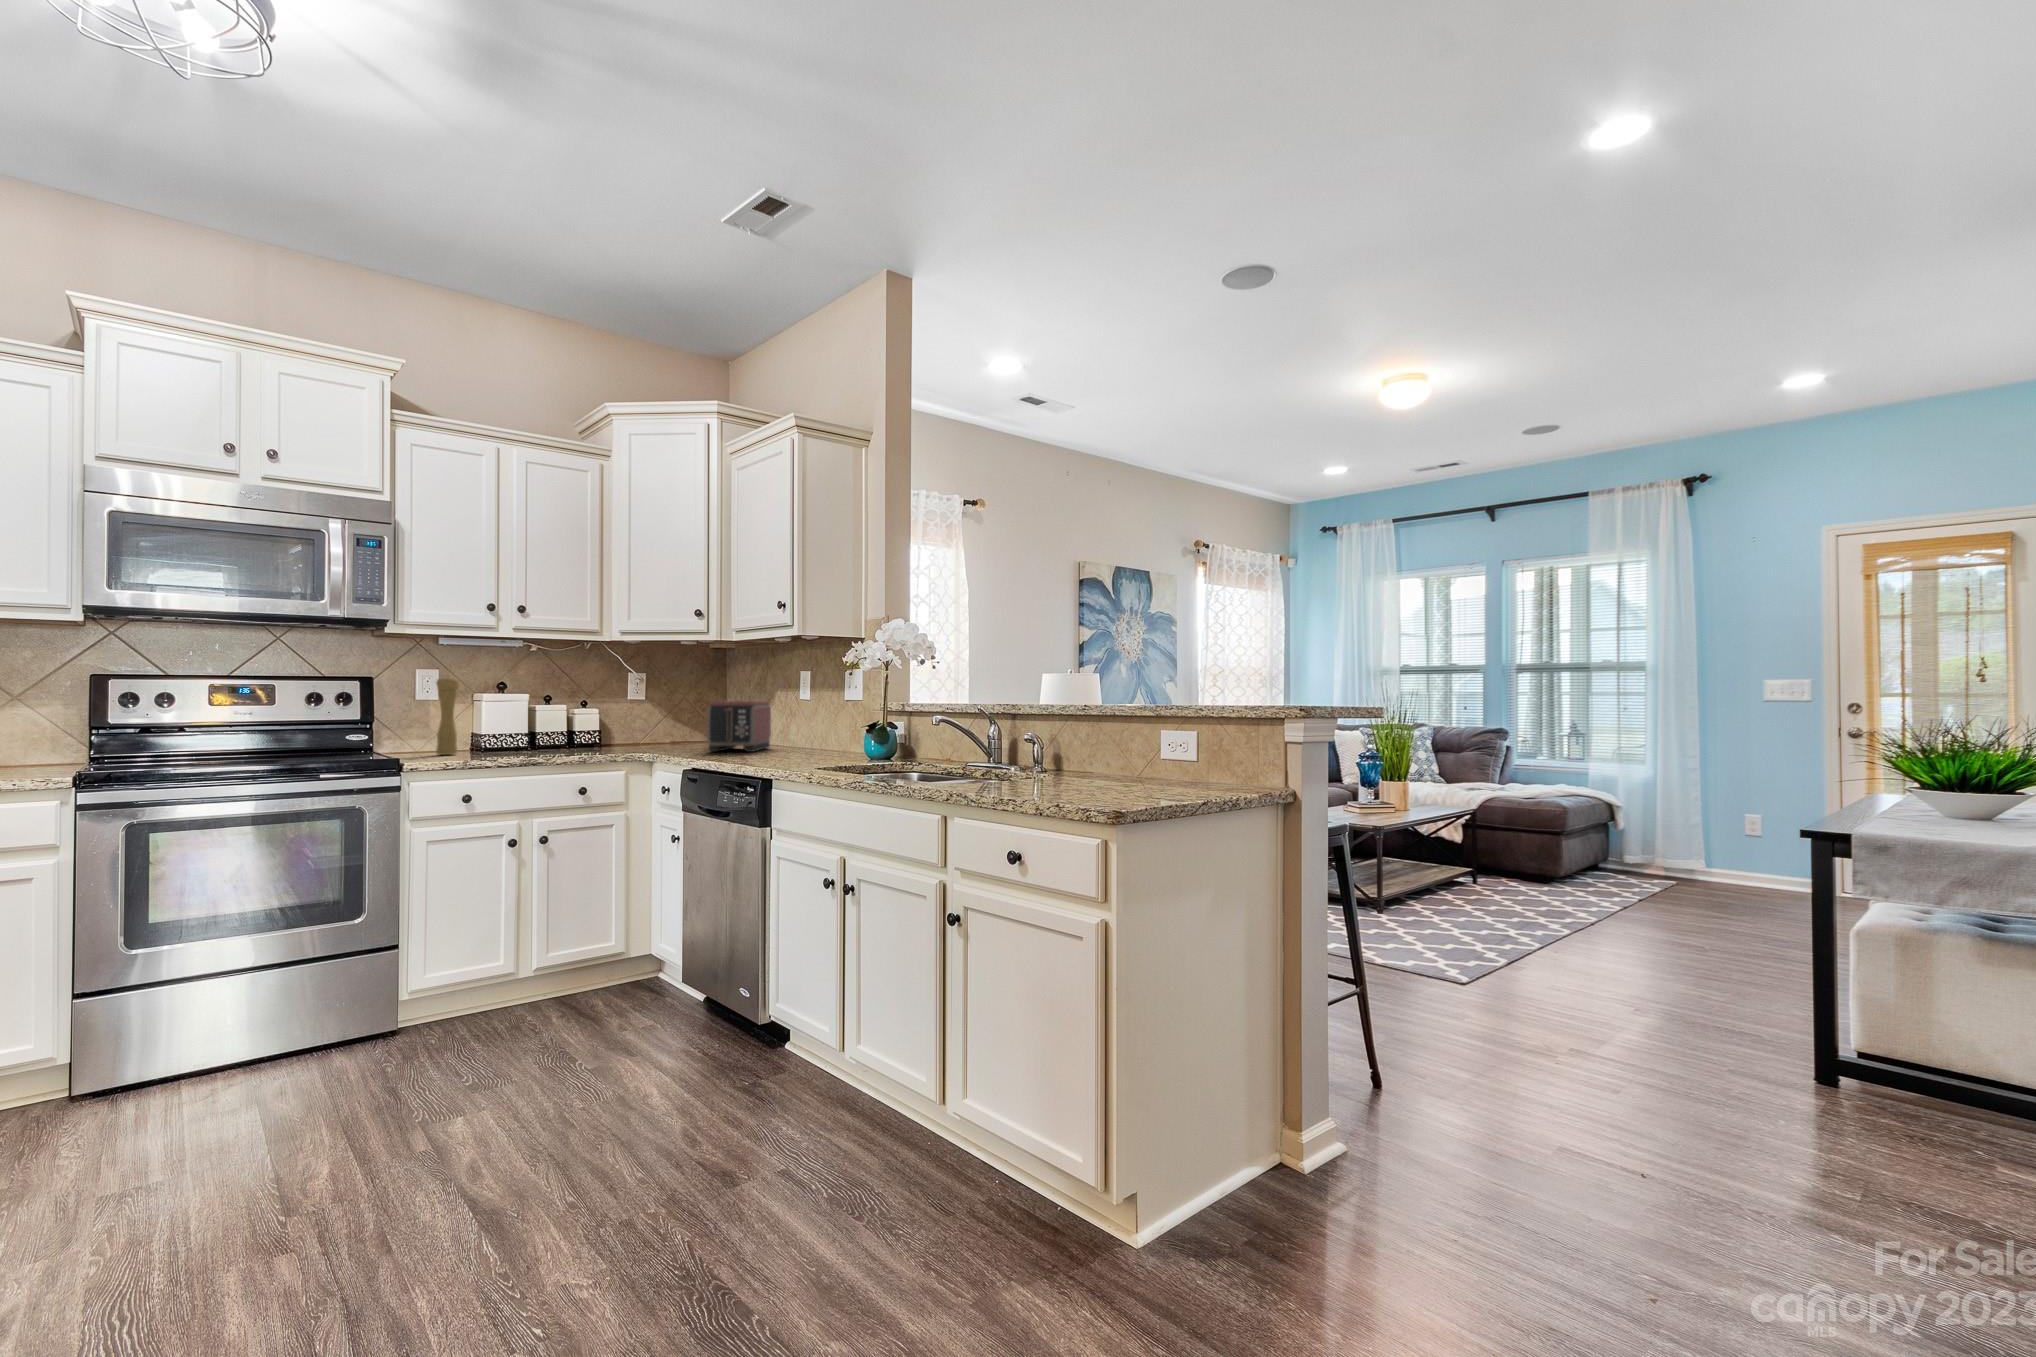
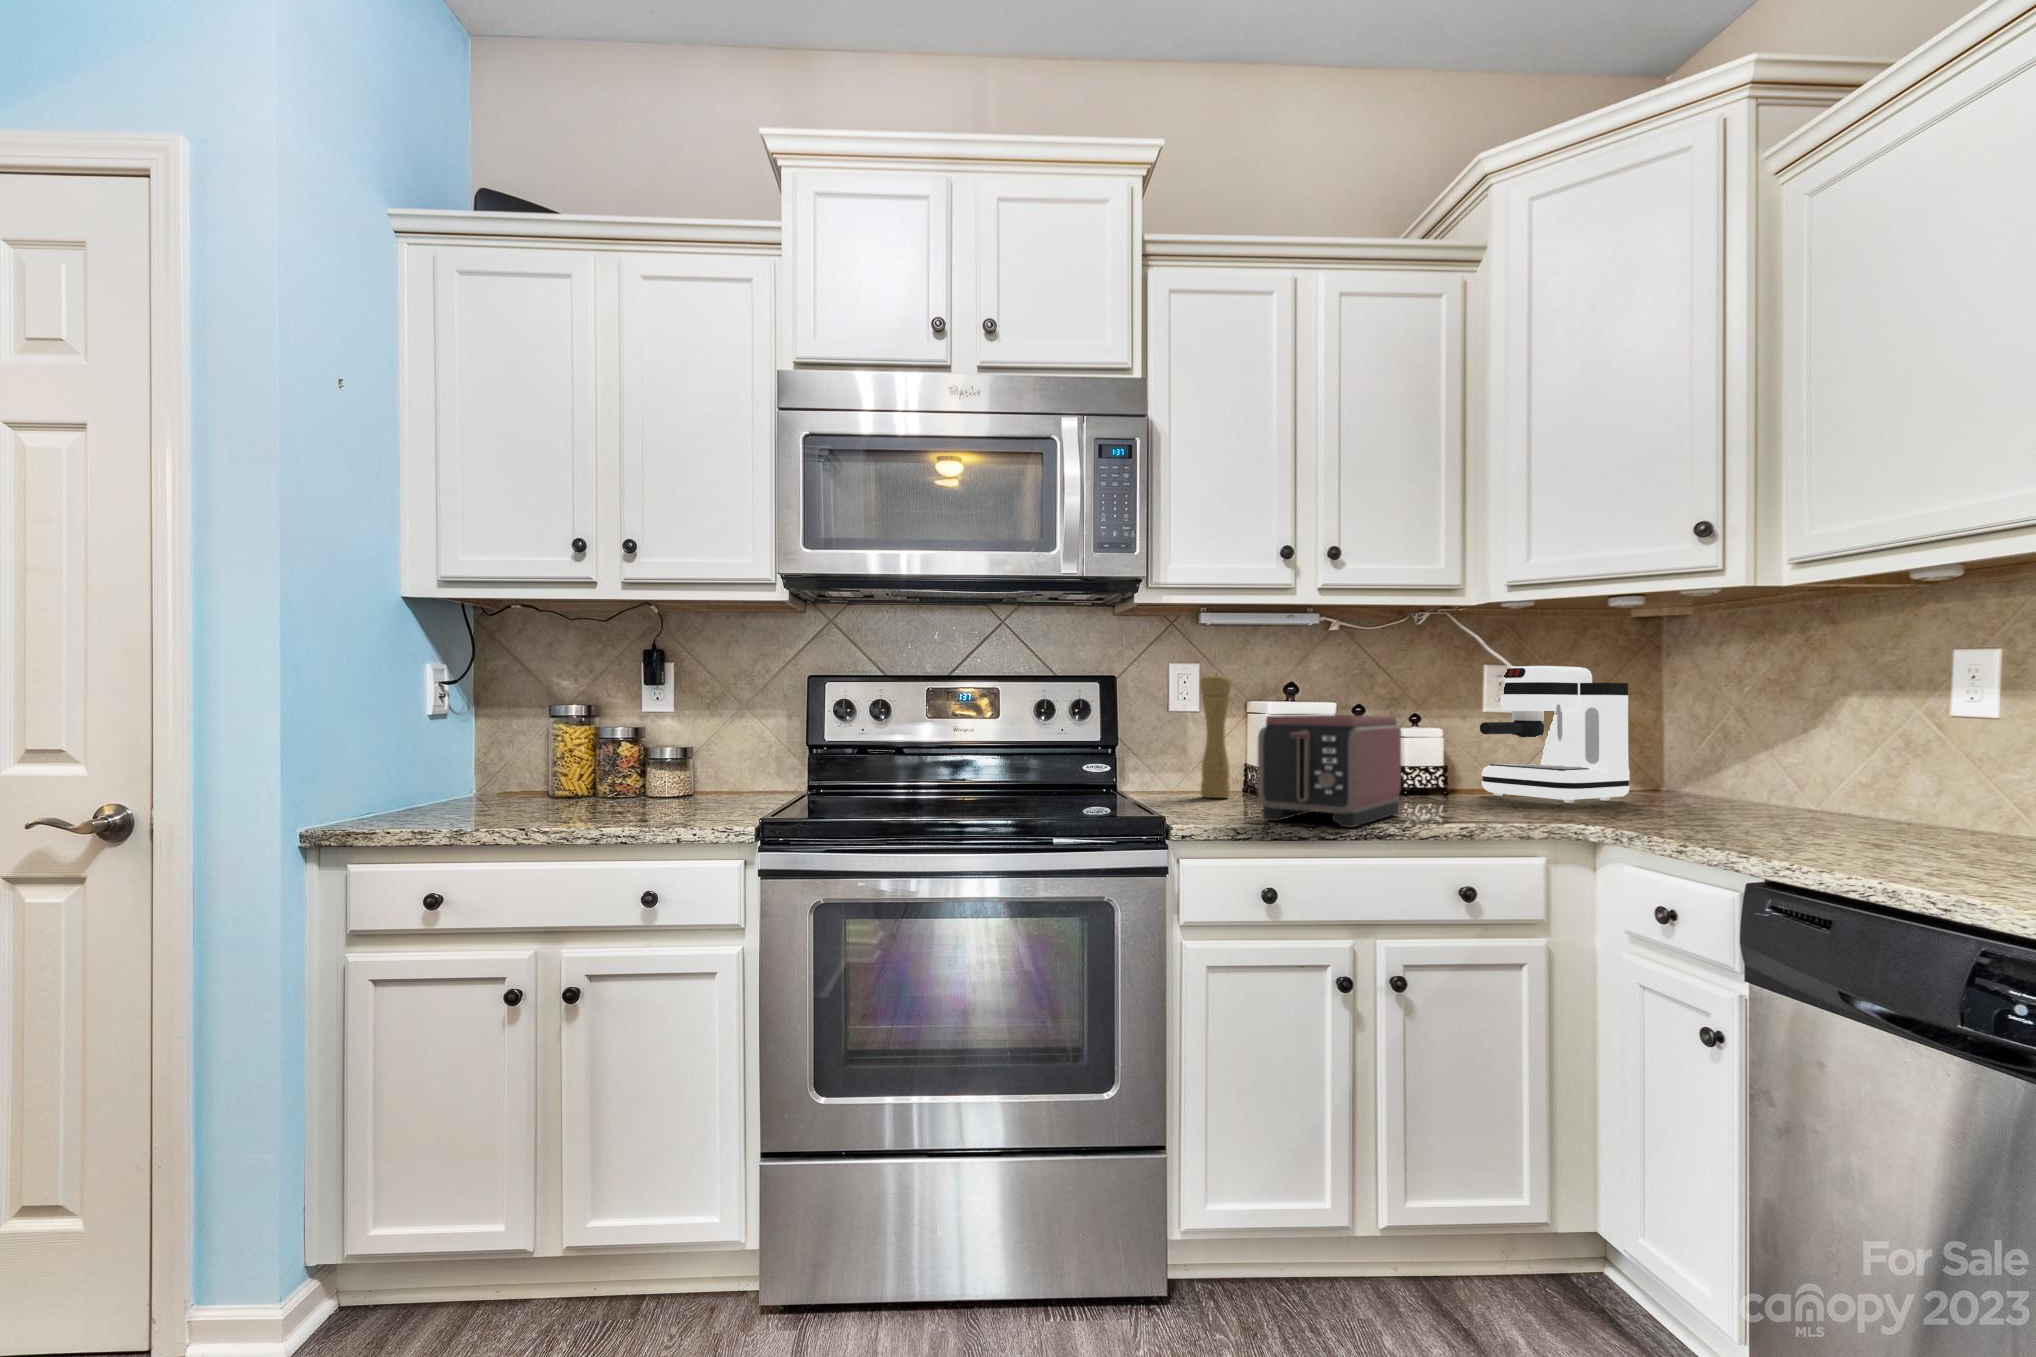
coffee maker: none [622,673,706,748] -> present [1480,666,1630,803]
toaster: present [707,701,771,752] -> present [1257,715,1401,828]

